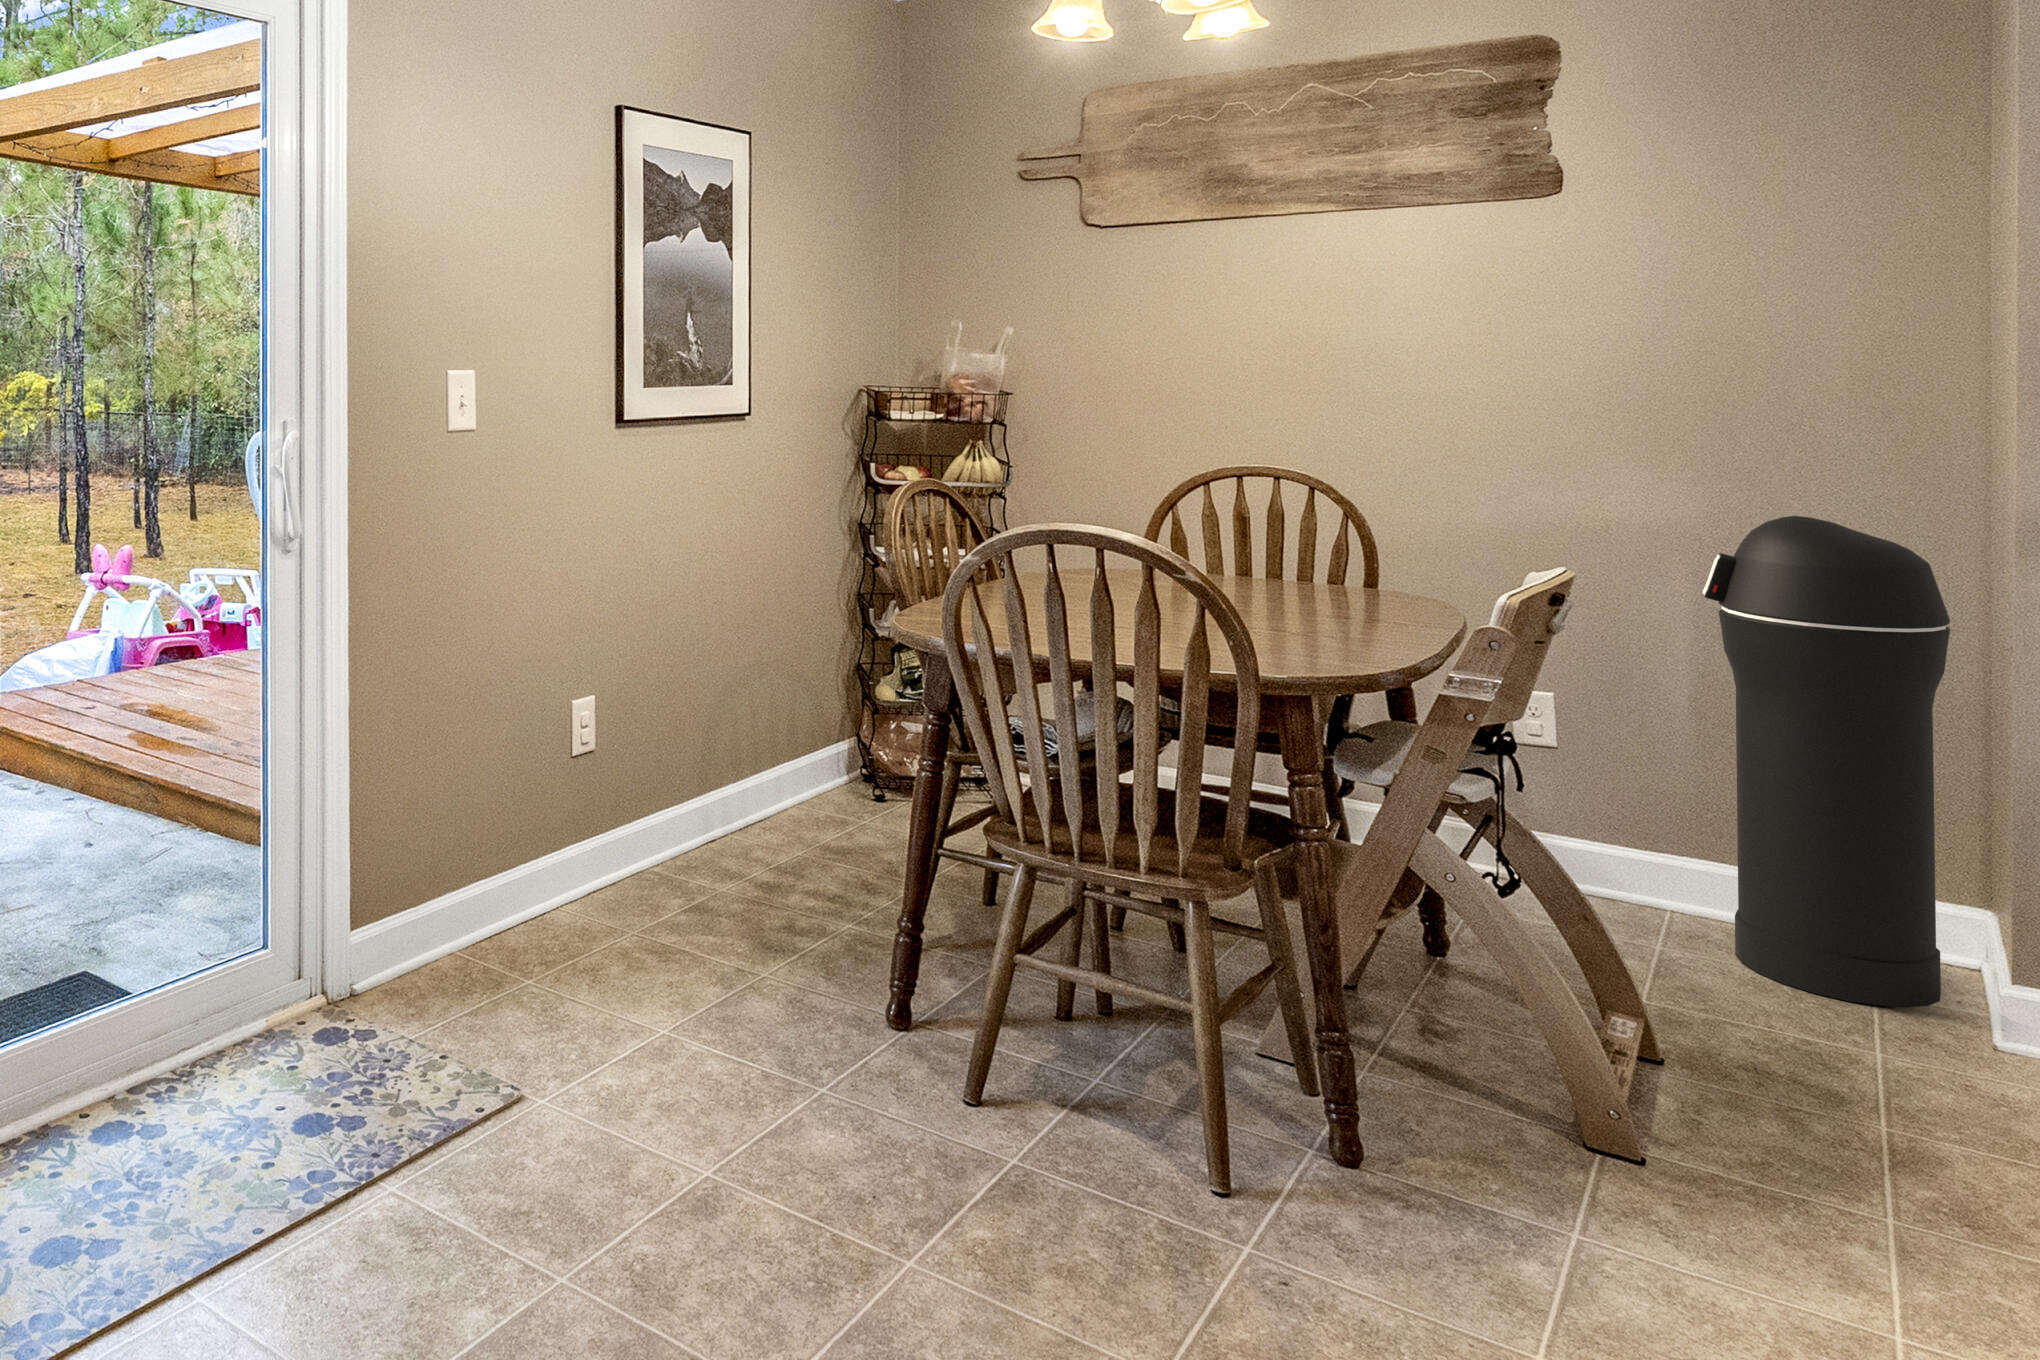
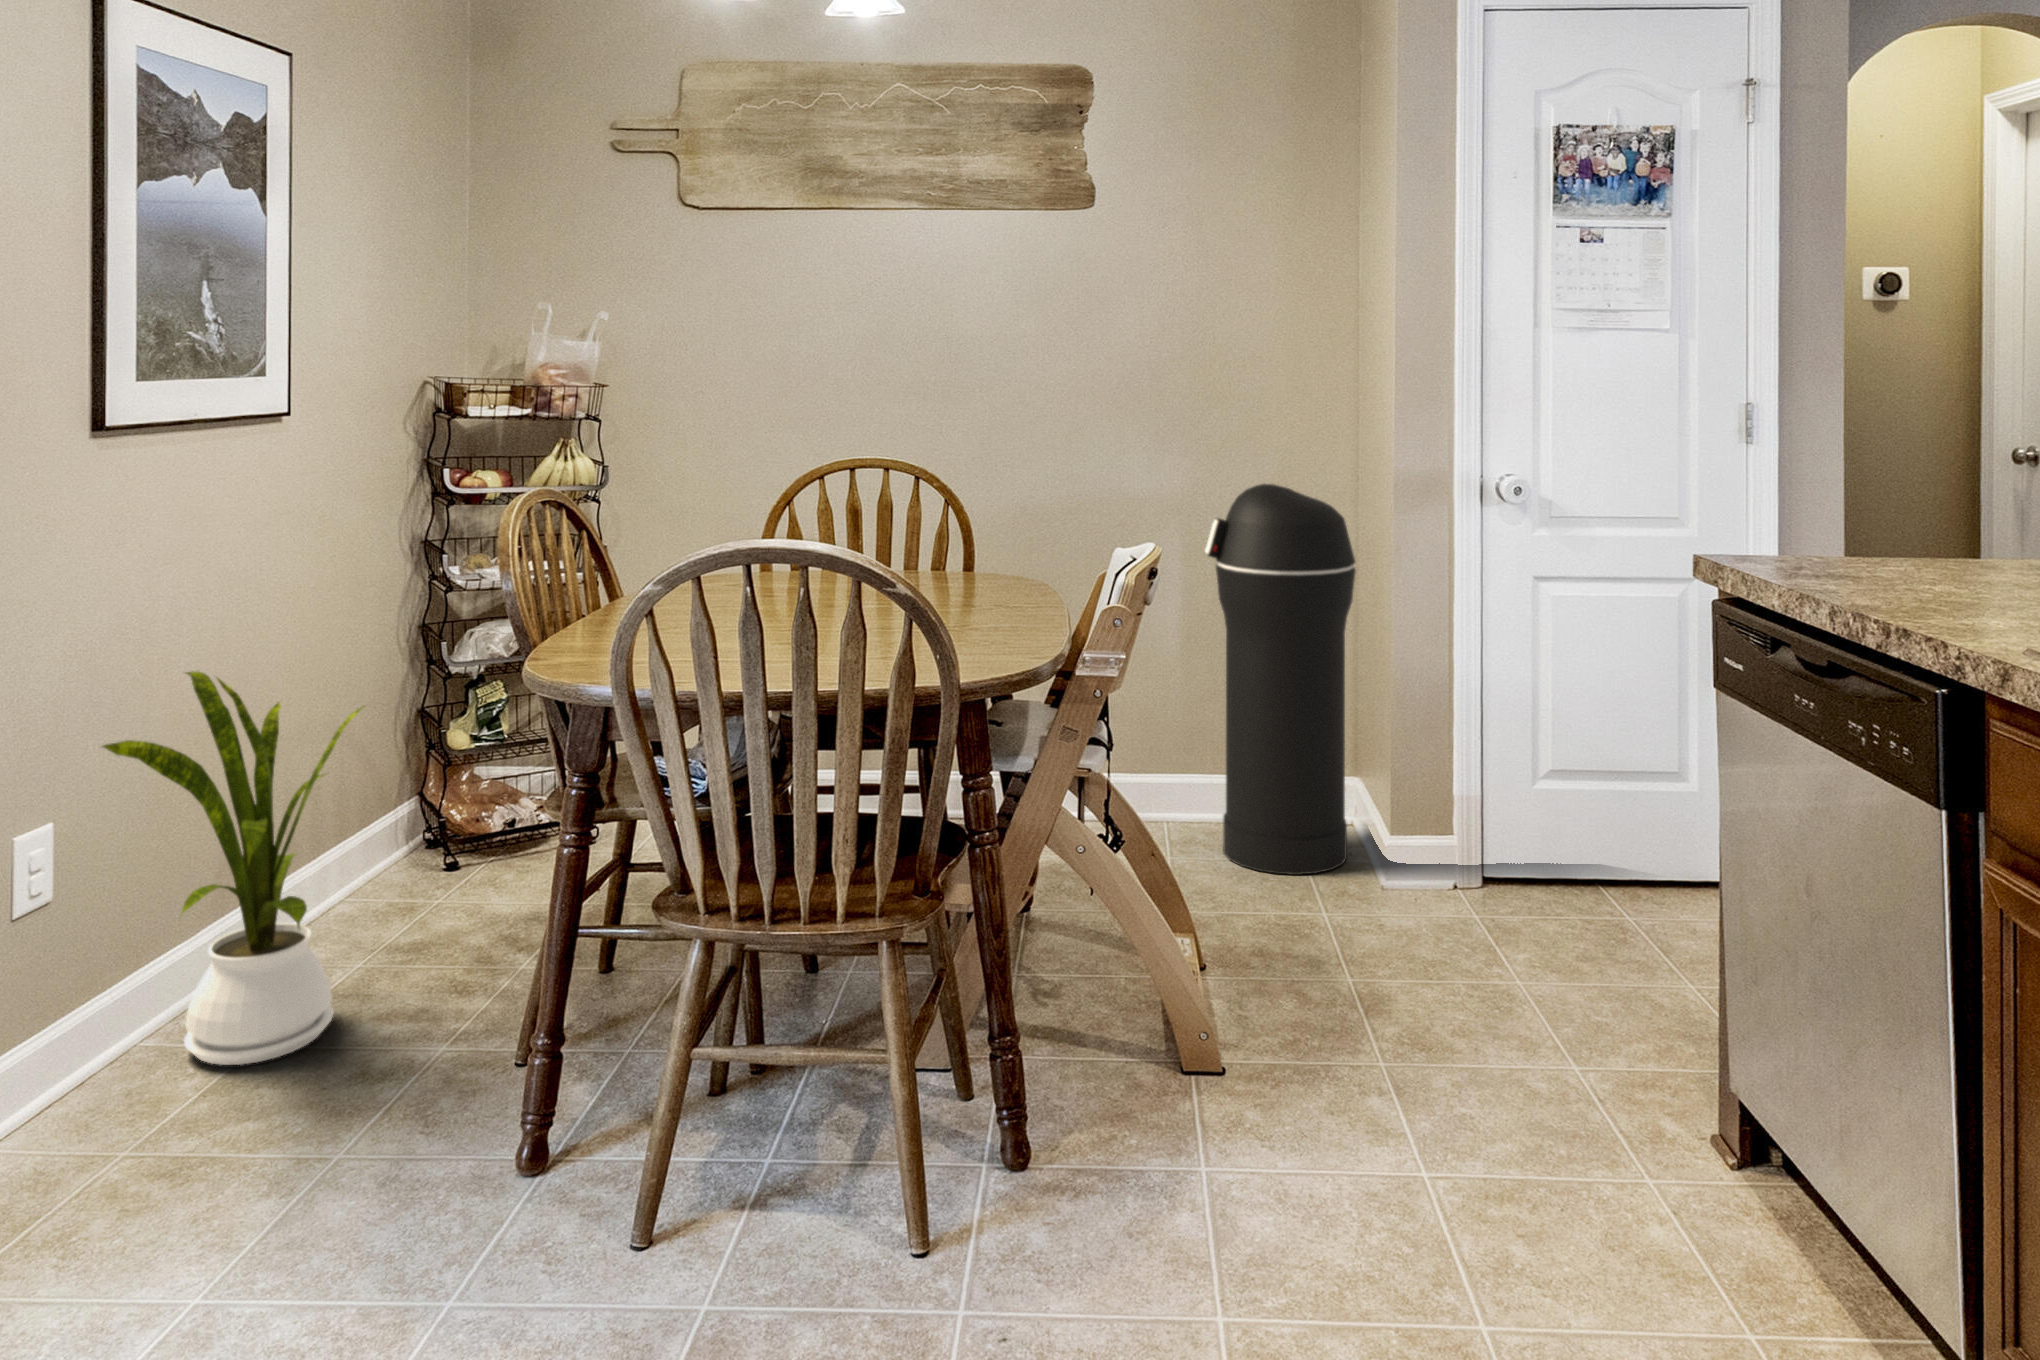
house plant: none [617,597,798,899] -> present [103,671,363,1065]

